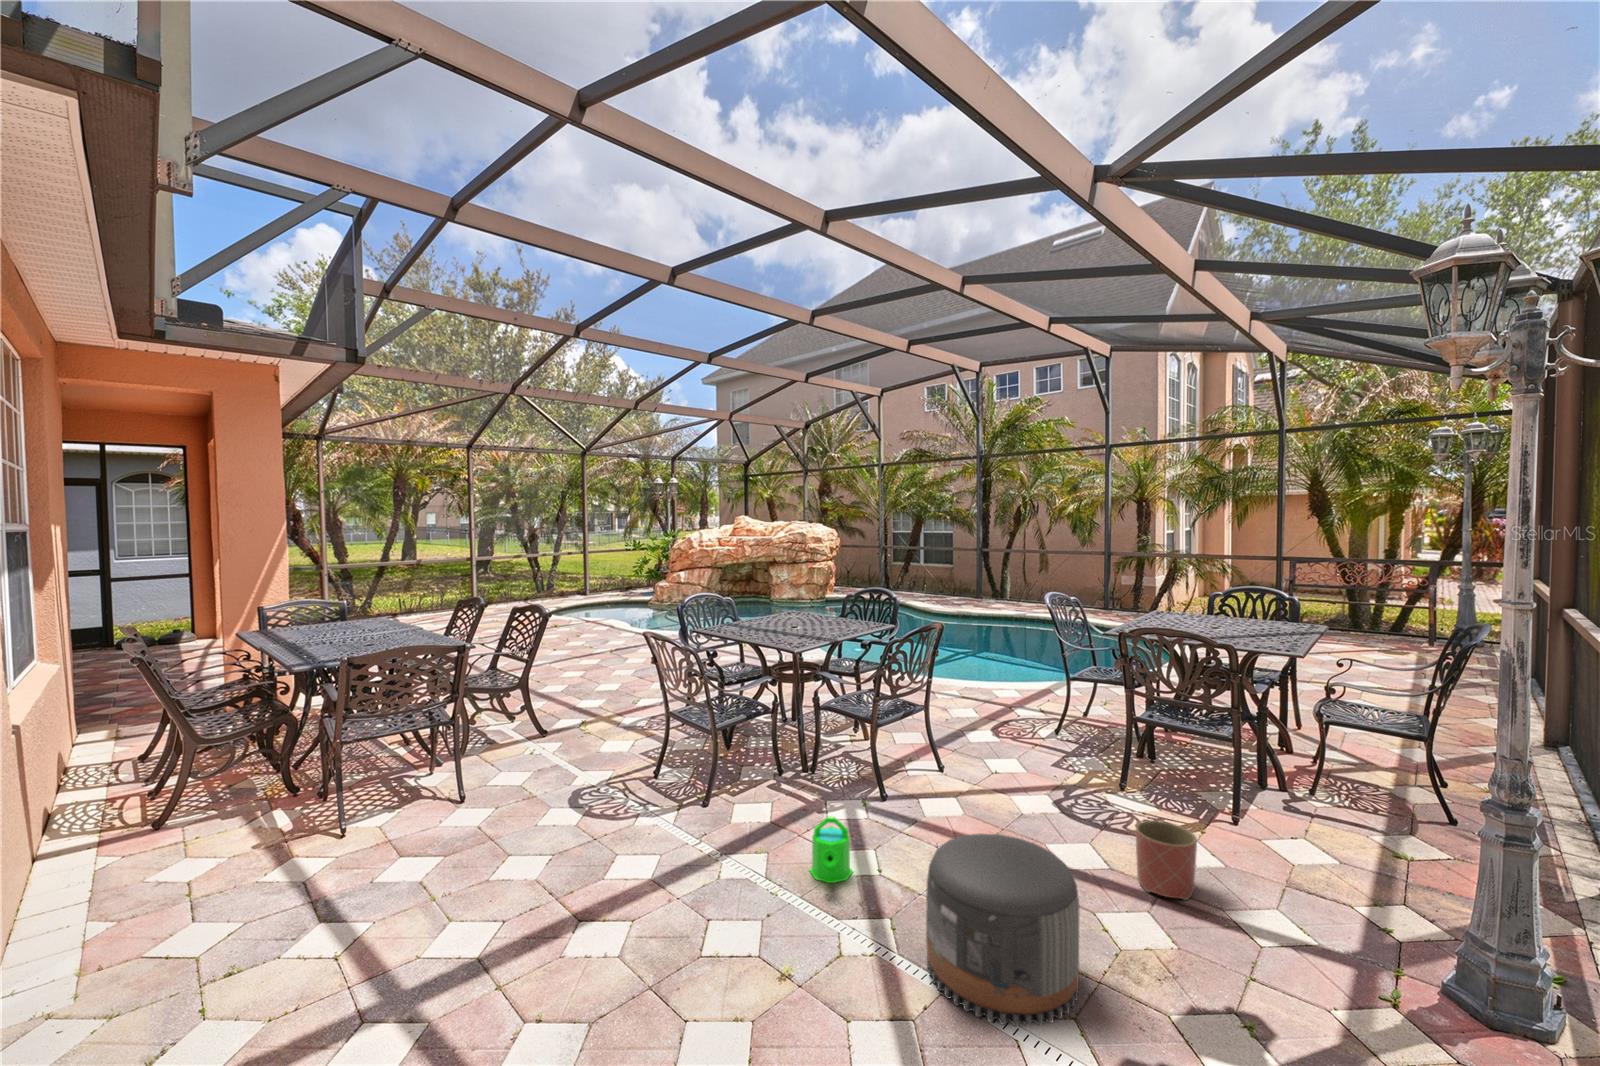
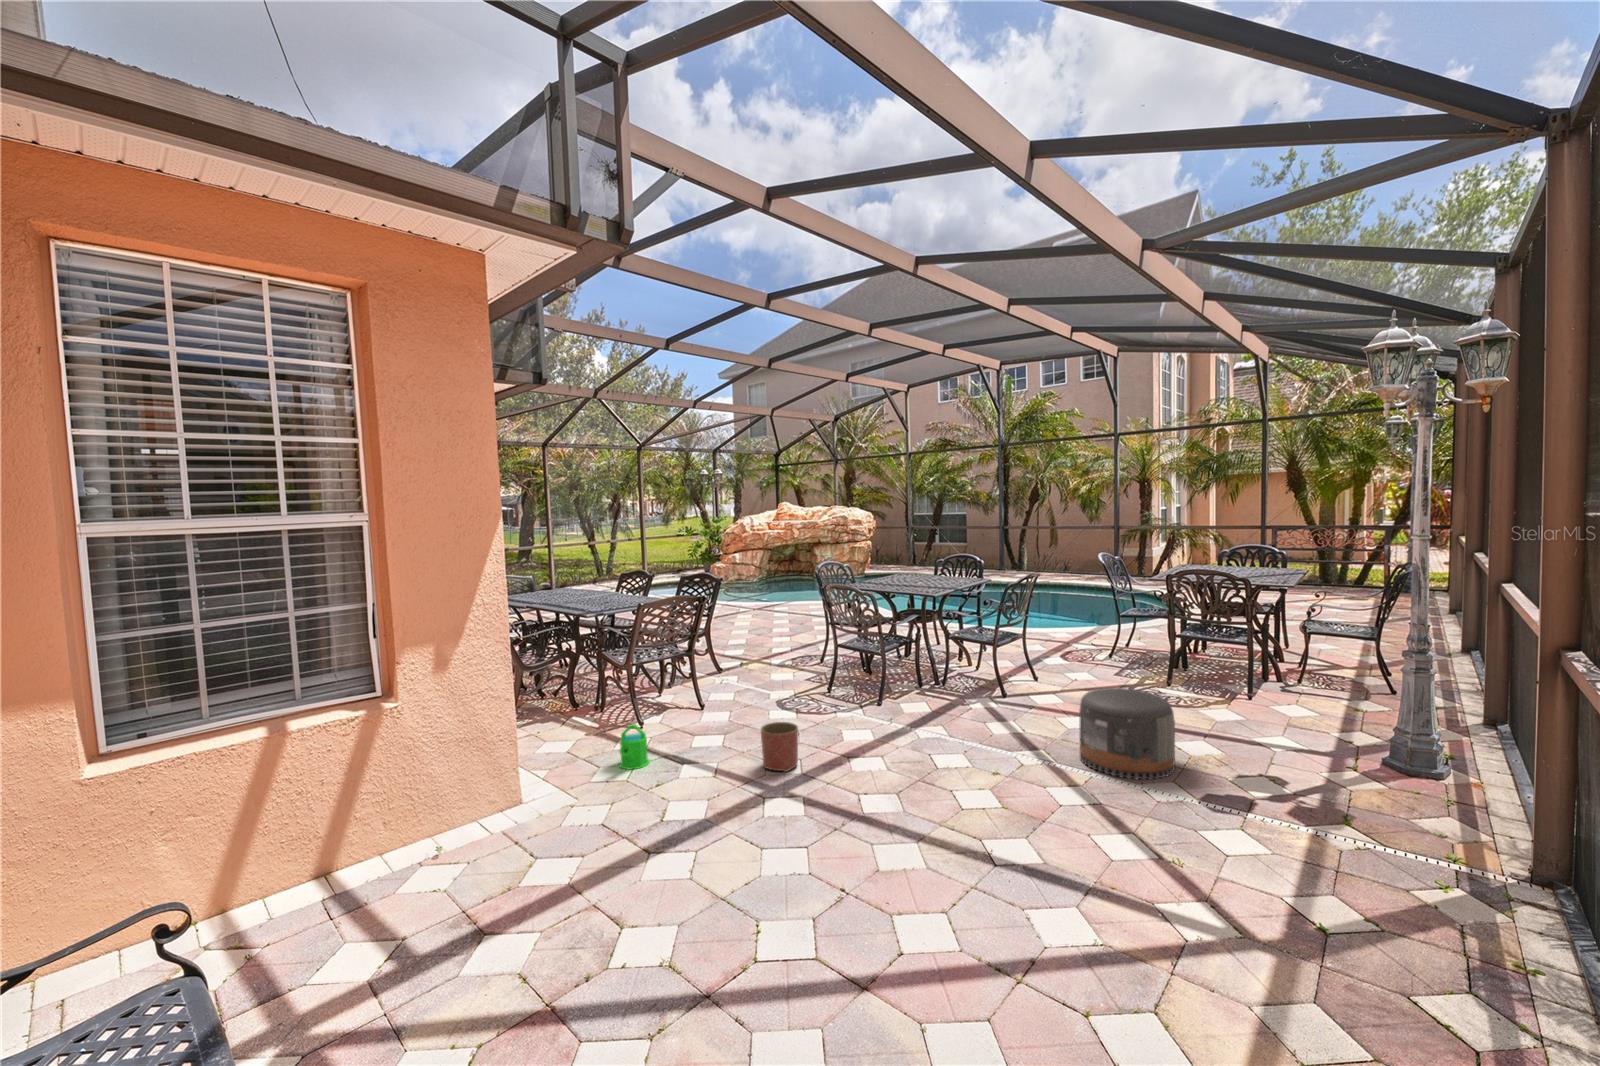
watering can: present [810,816,853,883] -> present [619,724,650,770]
planter: present [1136,820,1197,900] -> present [761,722,798,772]

